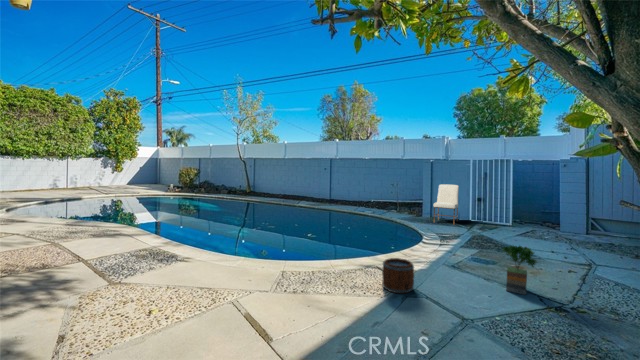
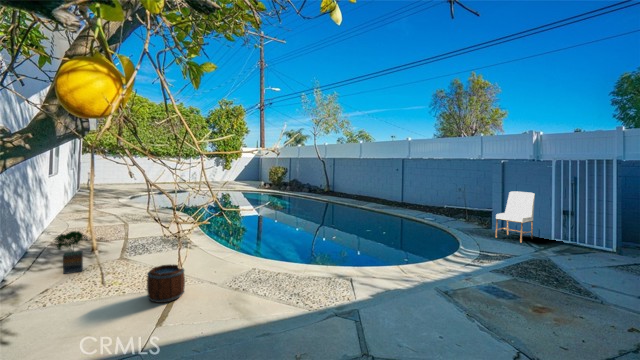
potted tree: present [503,246,537,295] -> present [55,231,88,274]
bucket: present [382,258,414,293] -> present [147,265,185,303]

